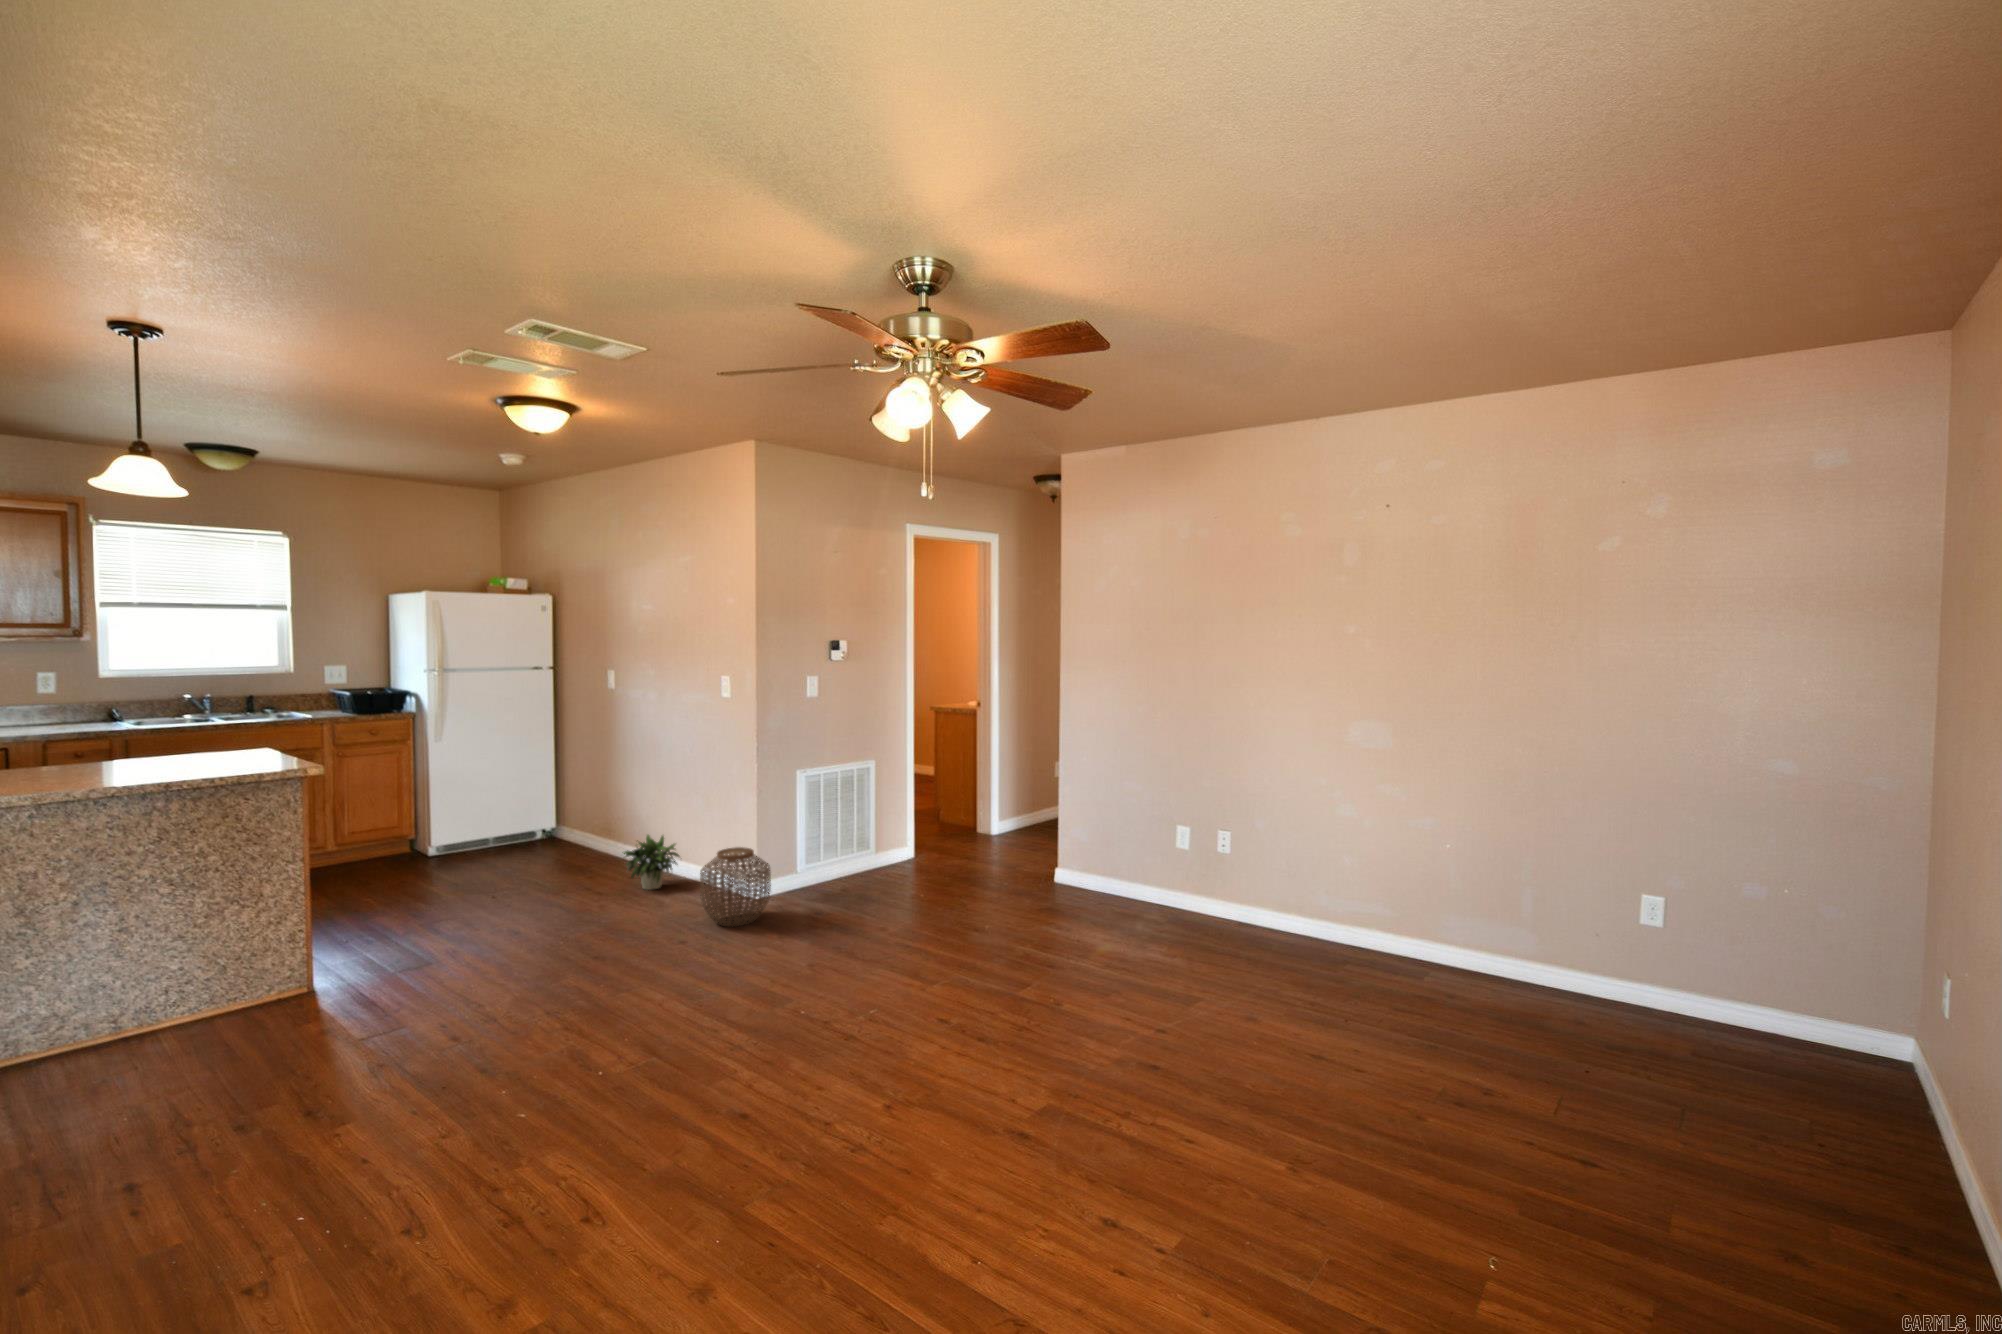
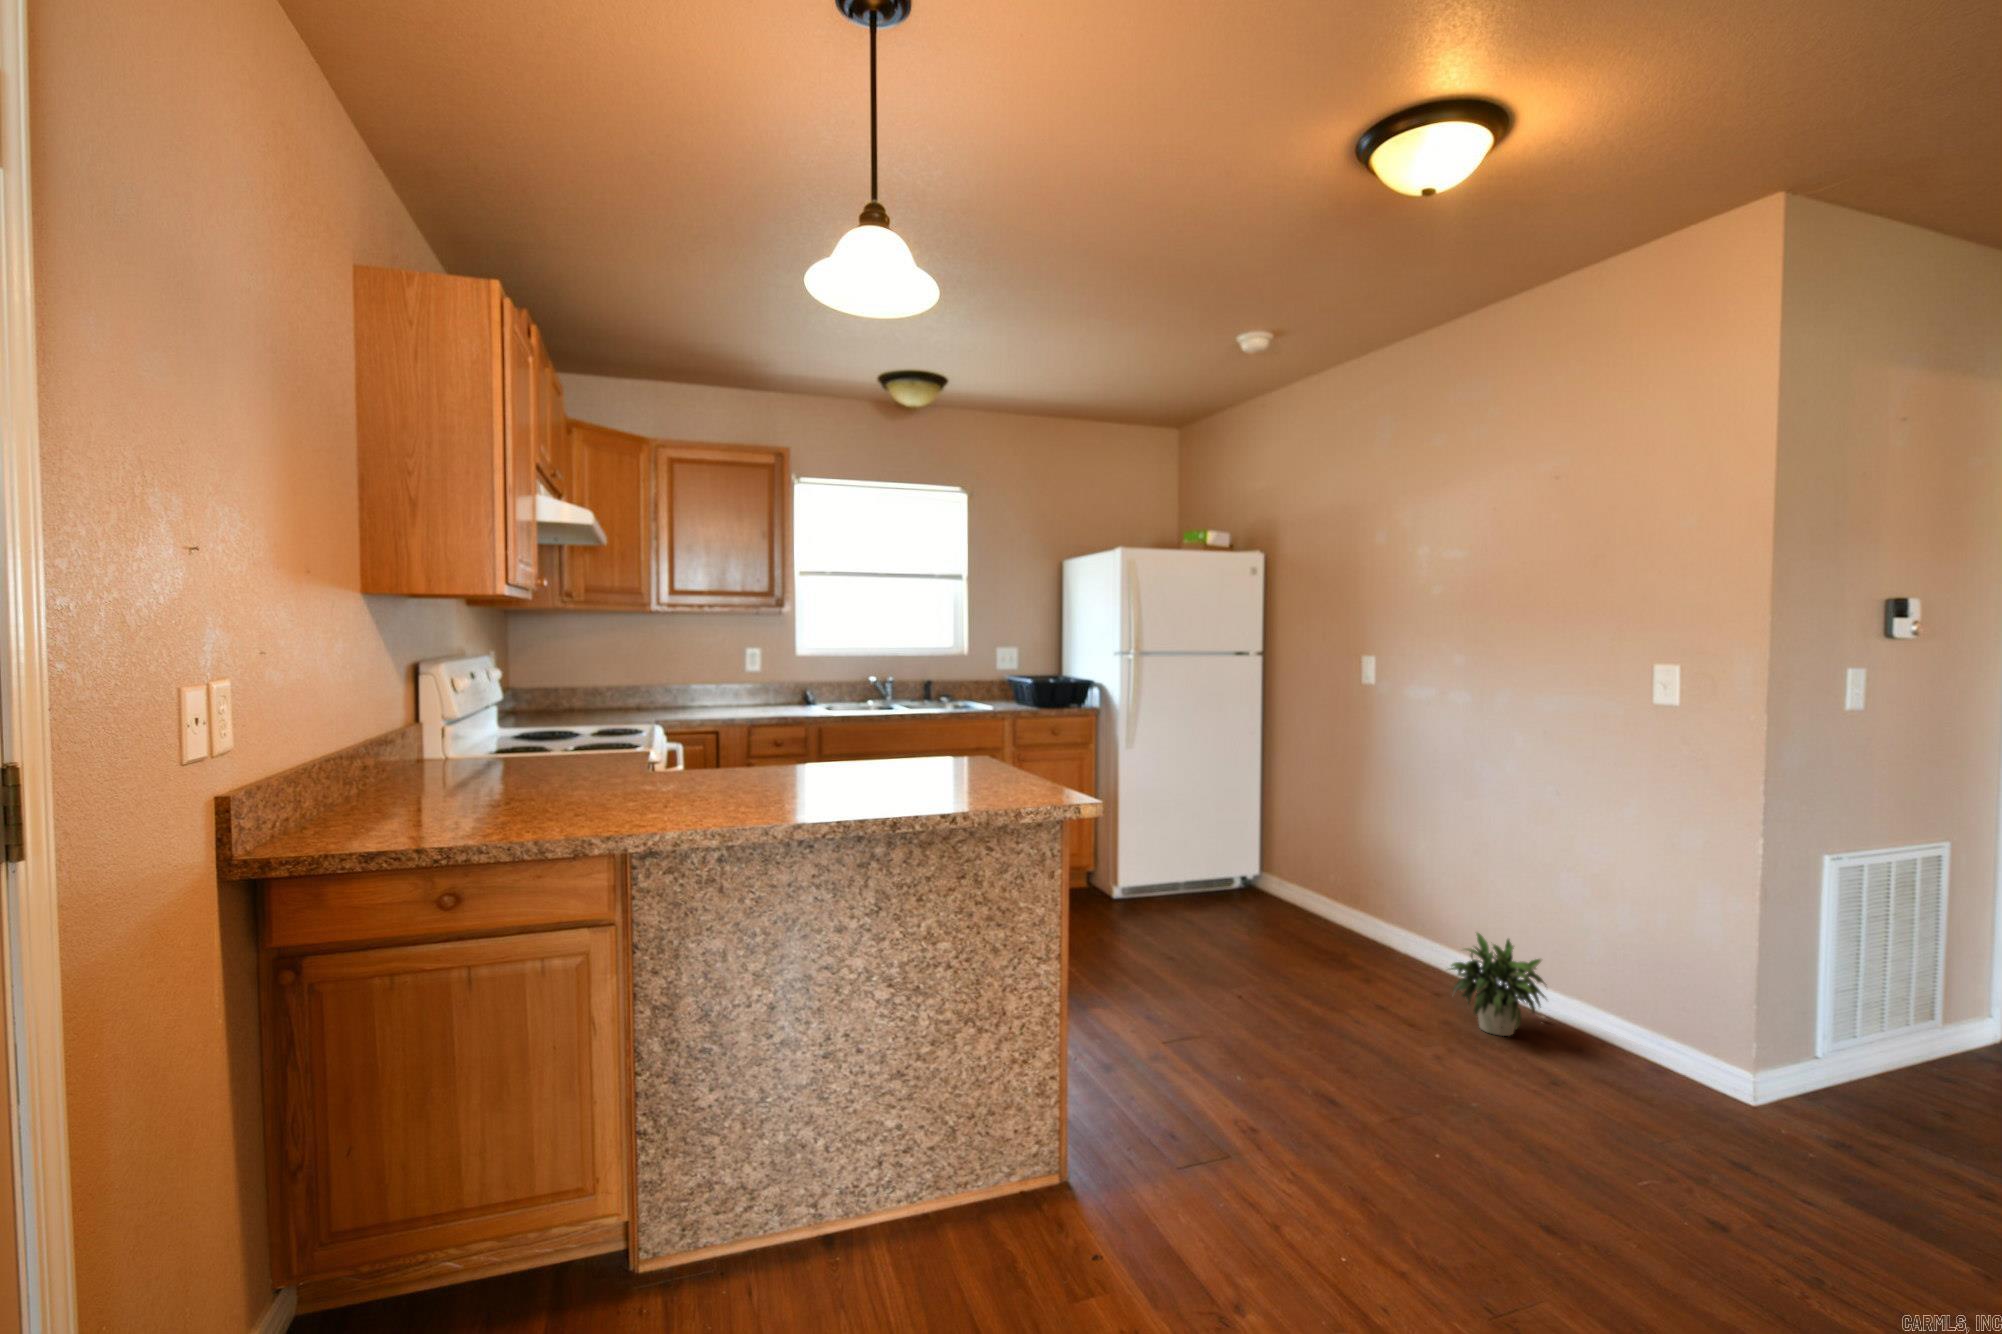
woven basket: present [700,847,771,926] -> none [1698,1020,1885,1201]

